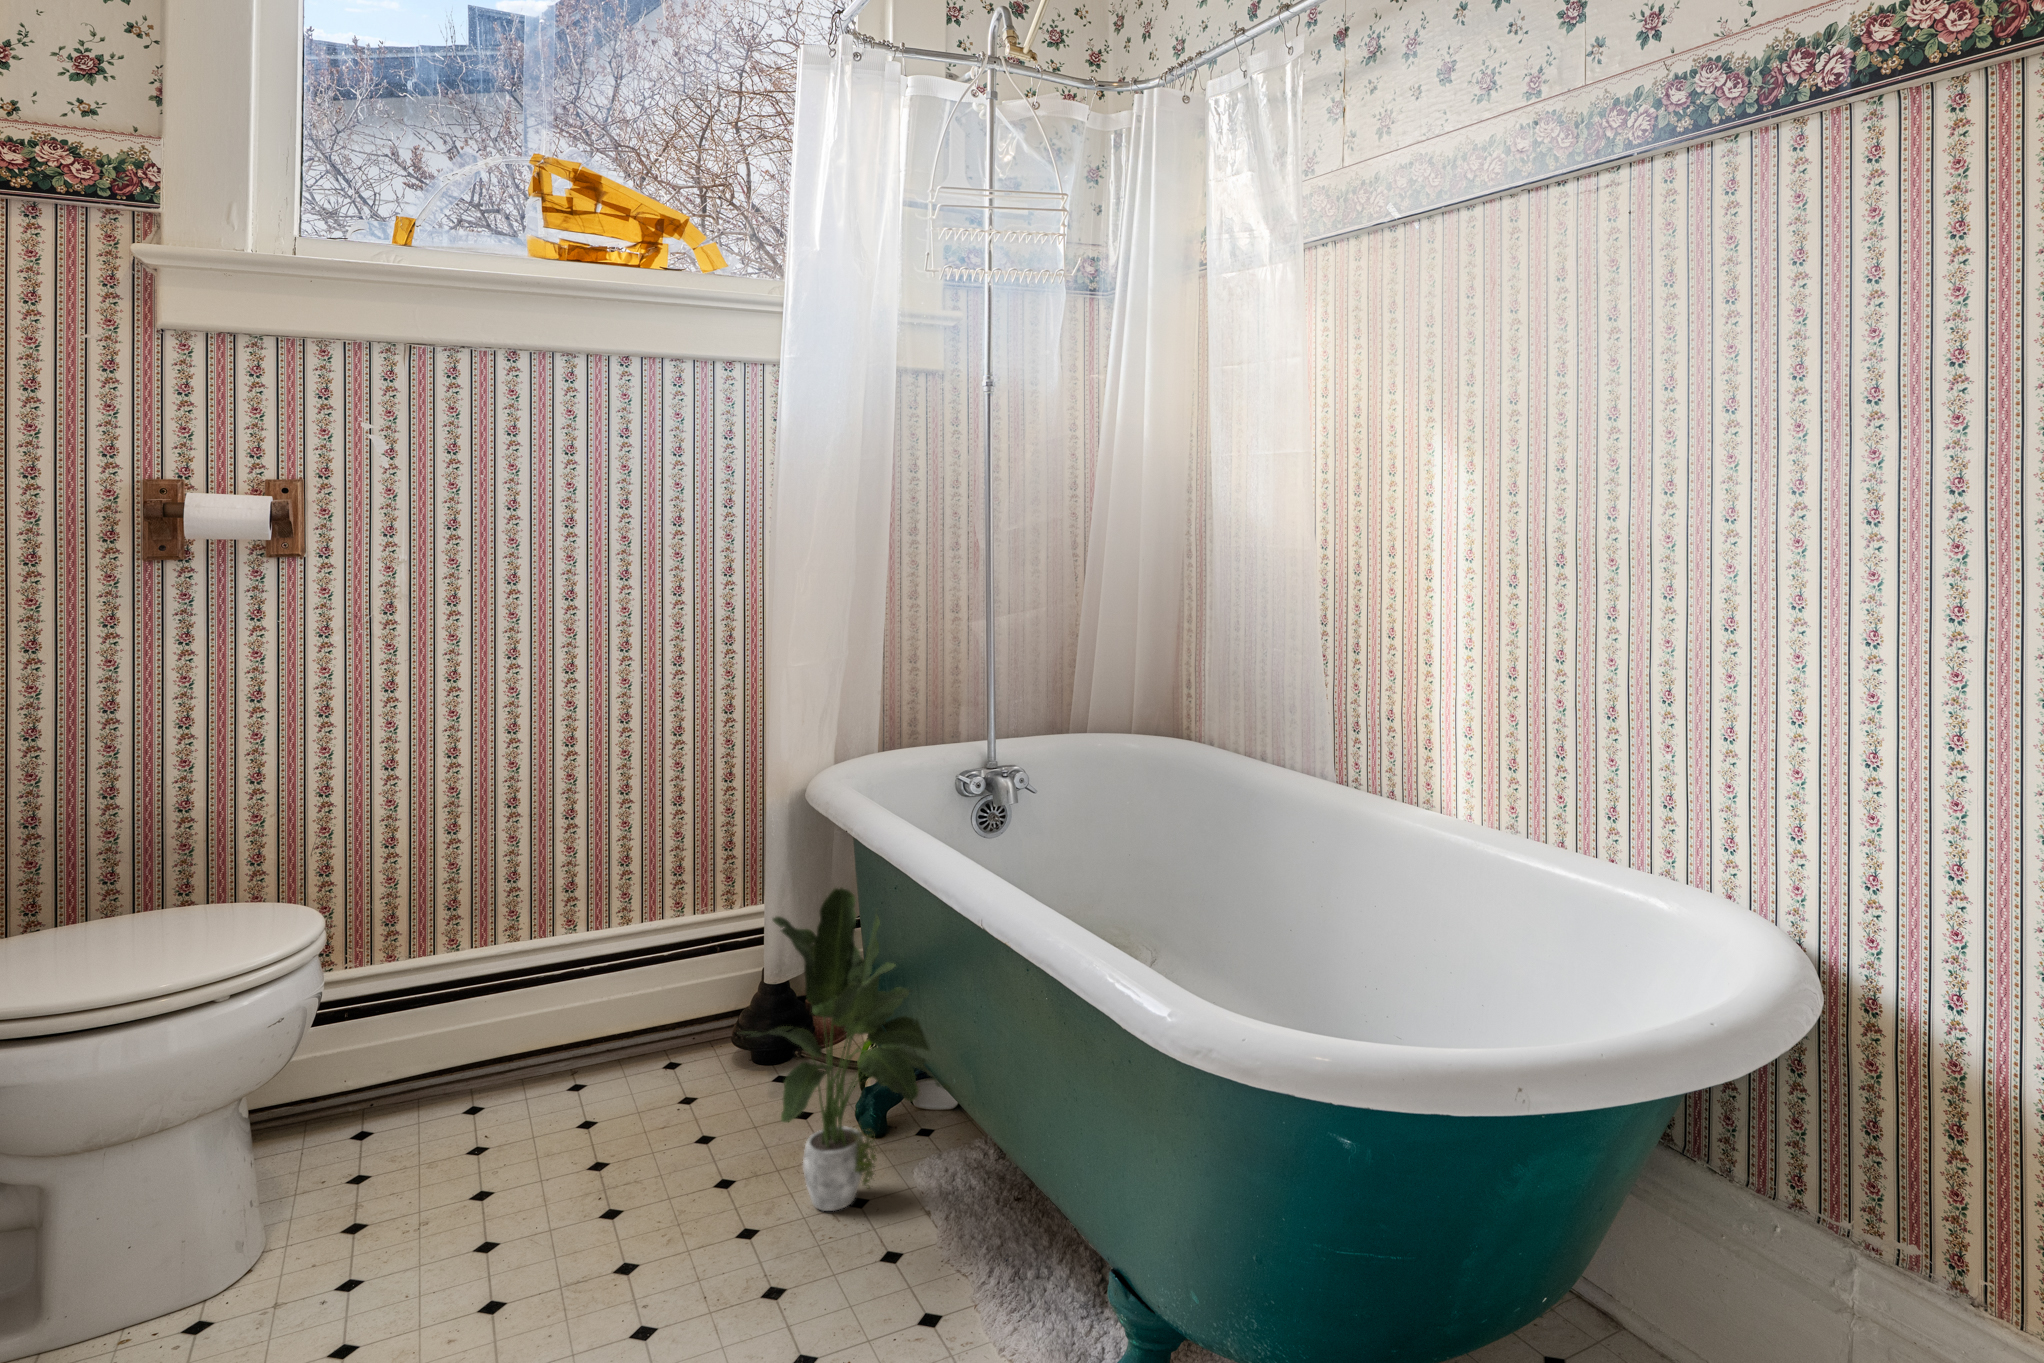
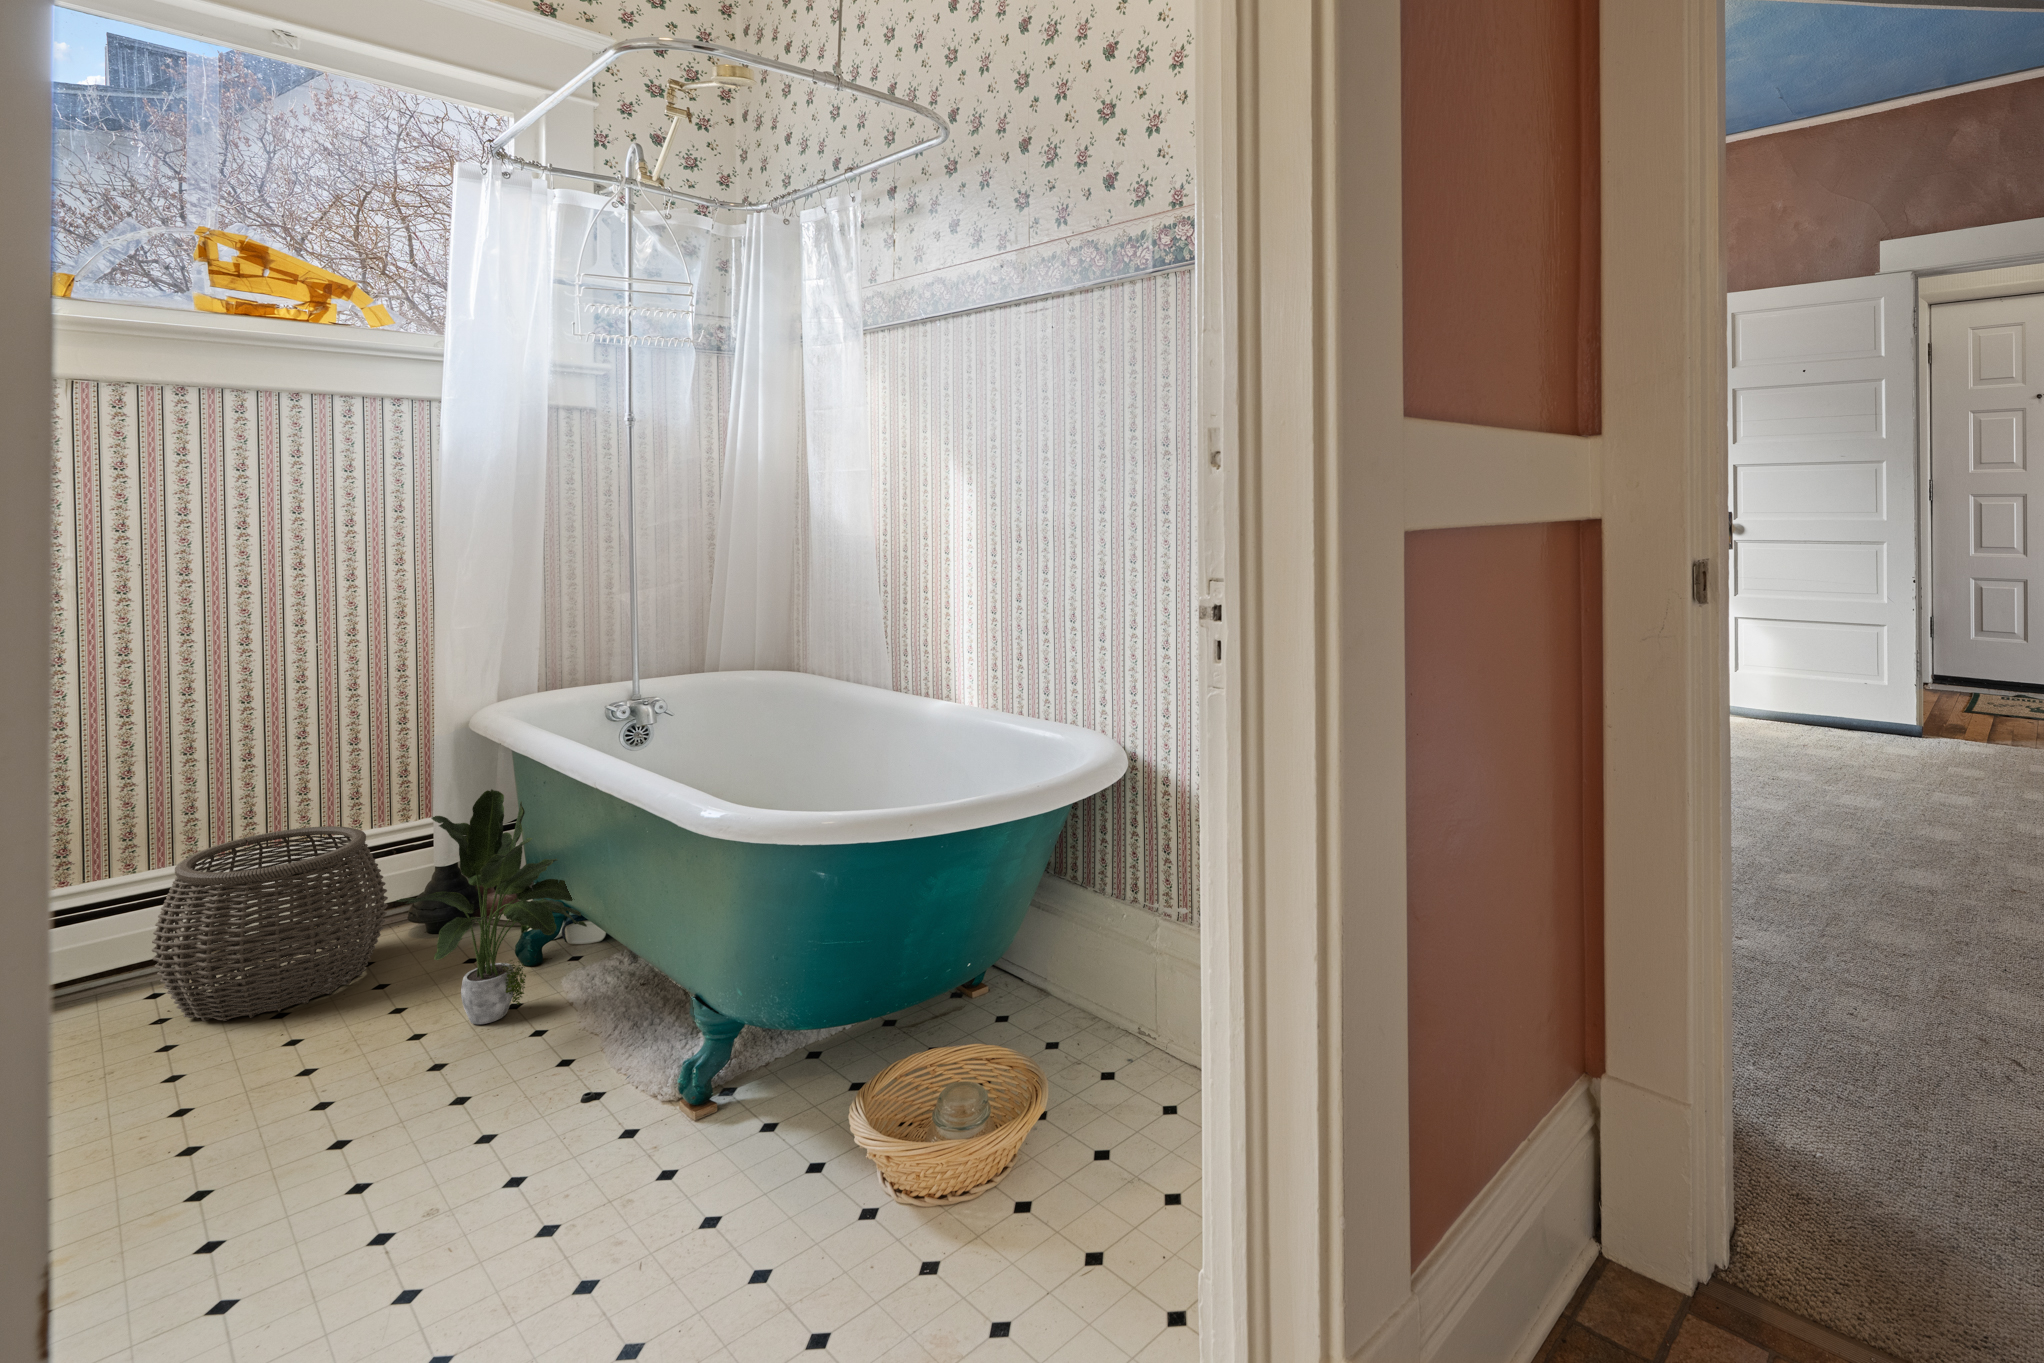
woven basket: none [475,910,713,1154] -> present [152,826,388,1021]

